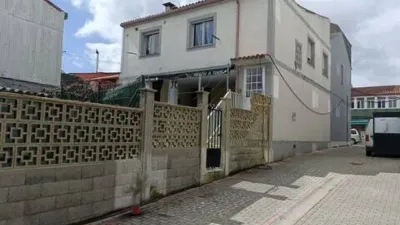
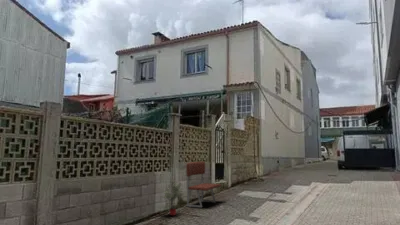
bench: none [161,147,207,204] -> present [186,161,221,208]

